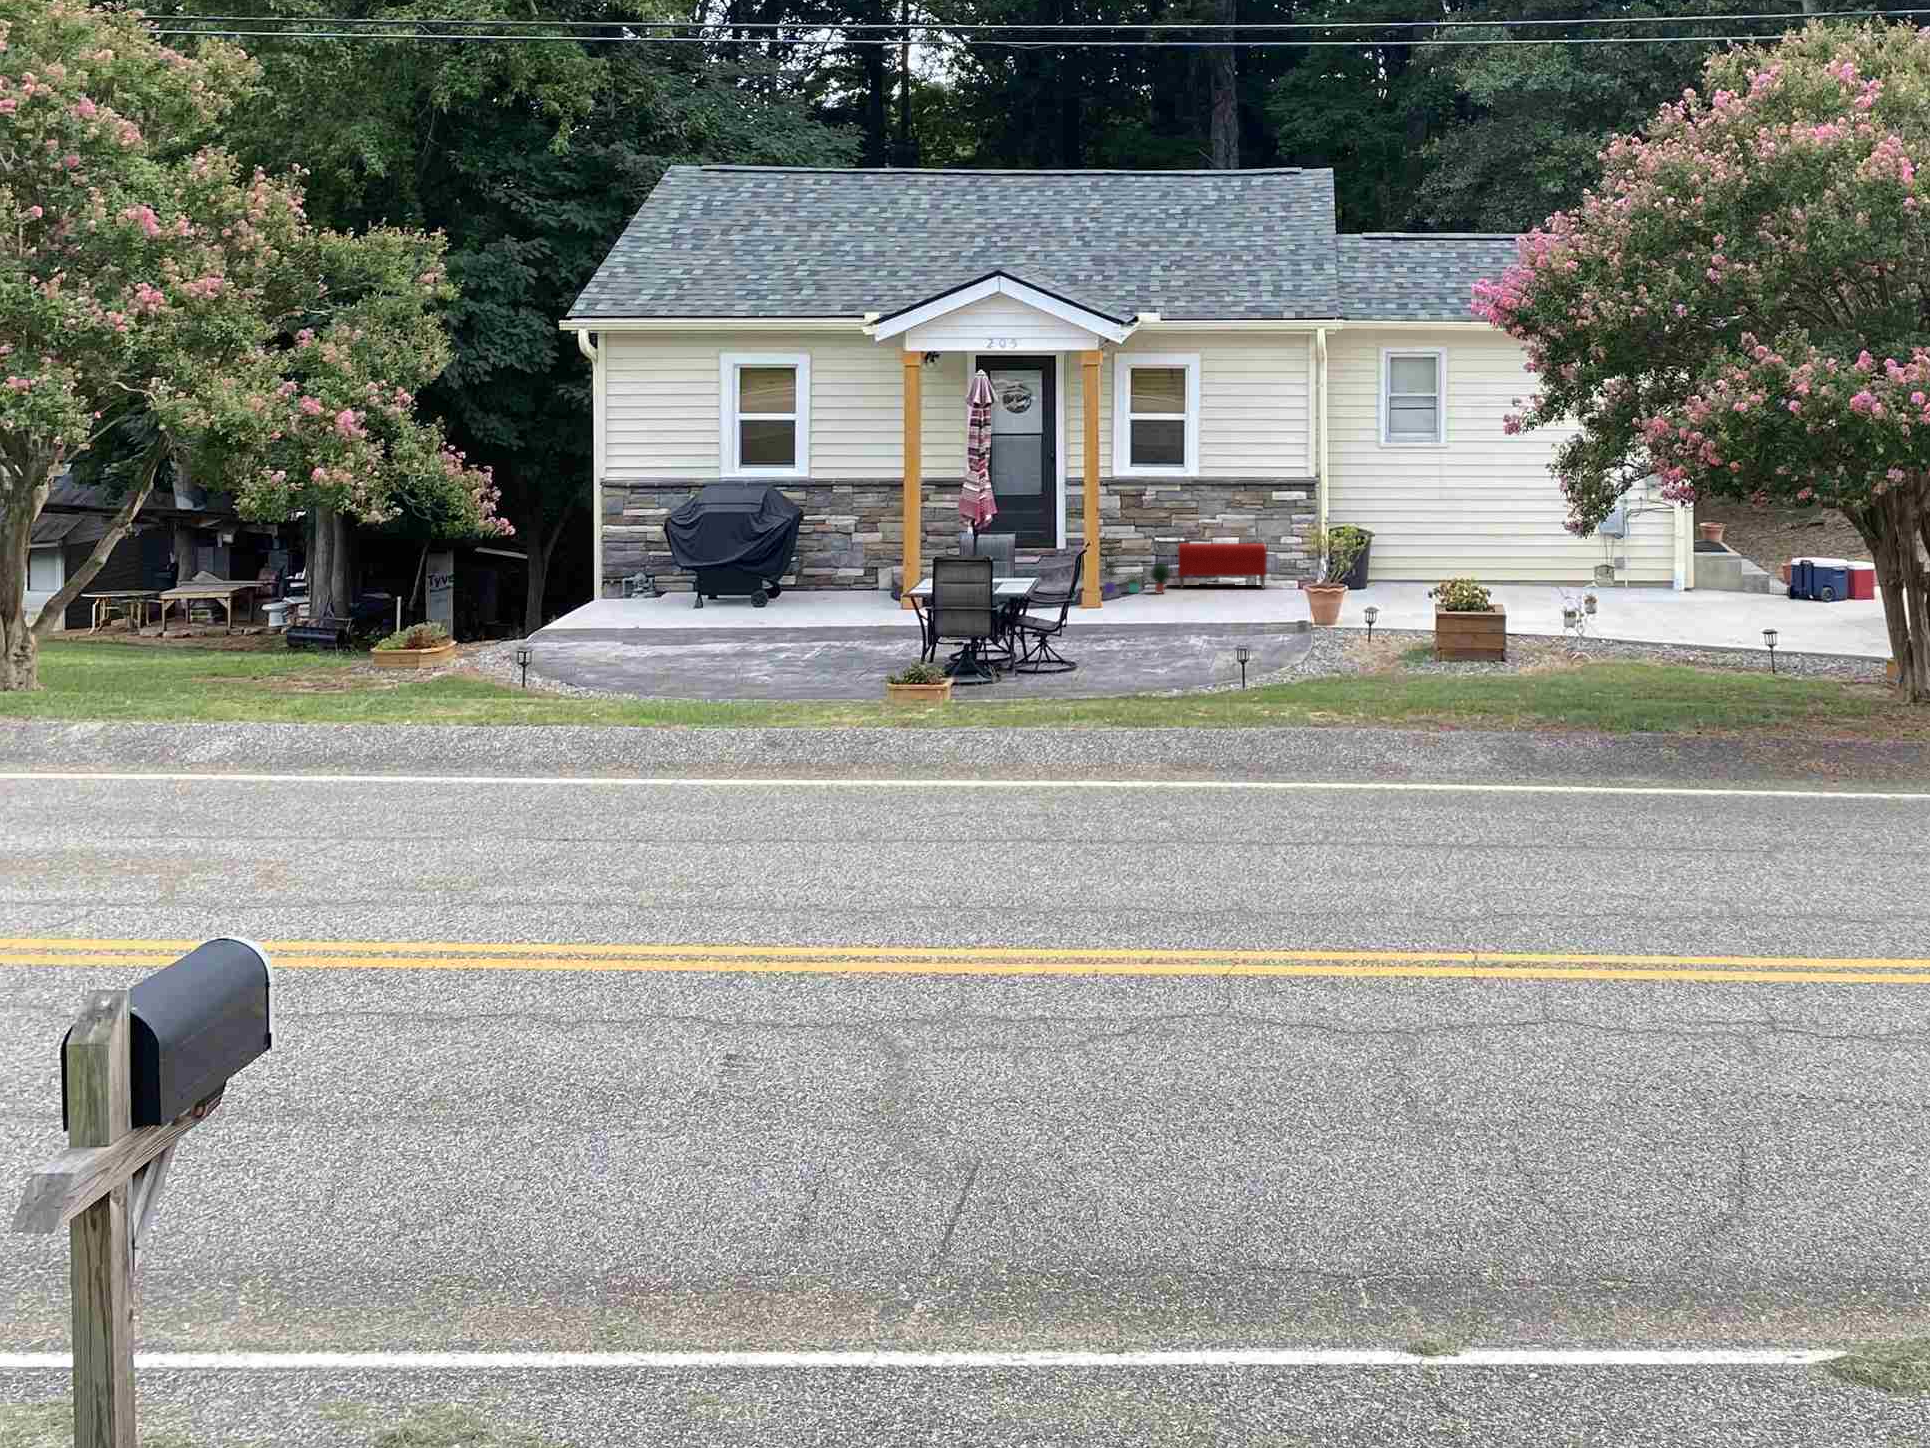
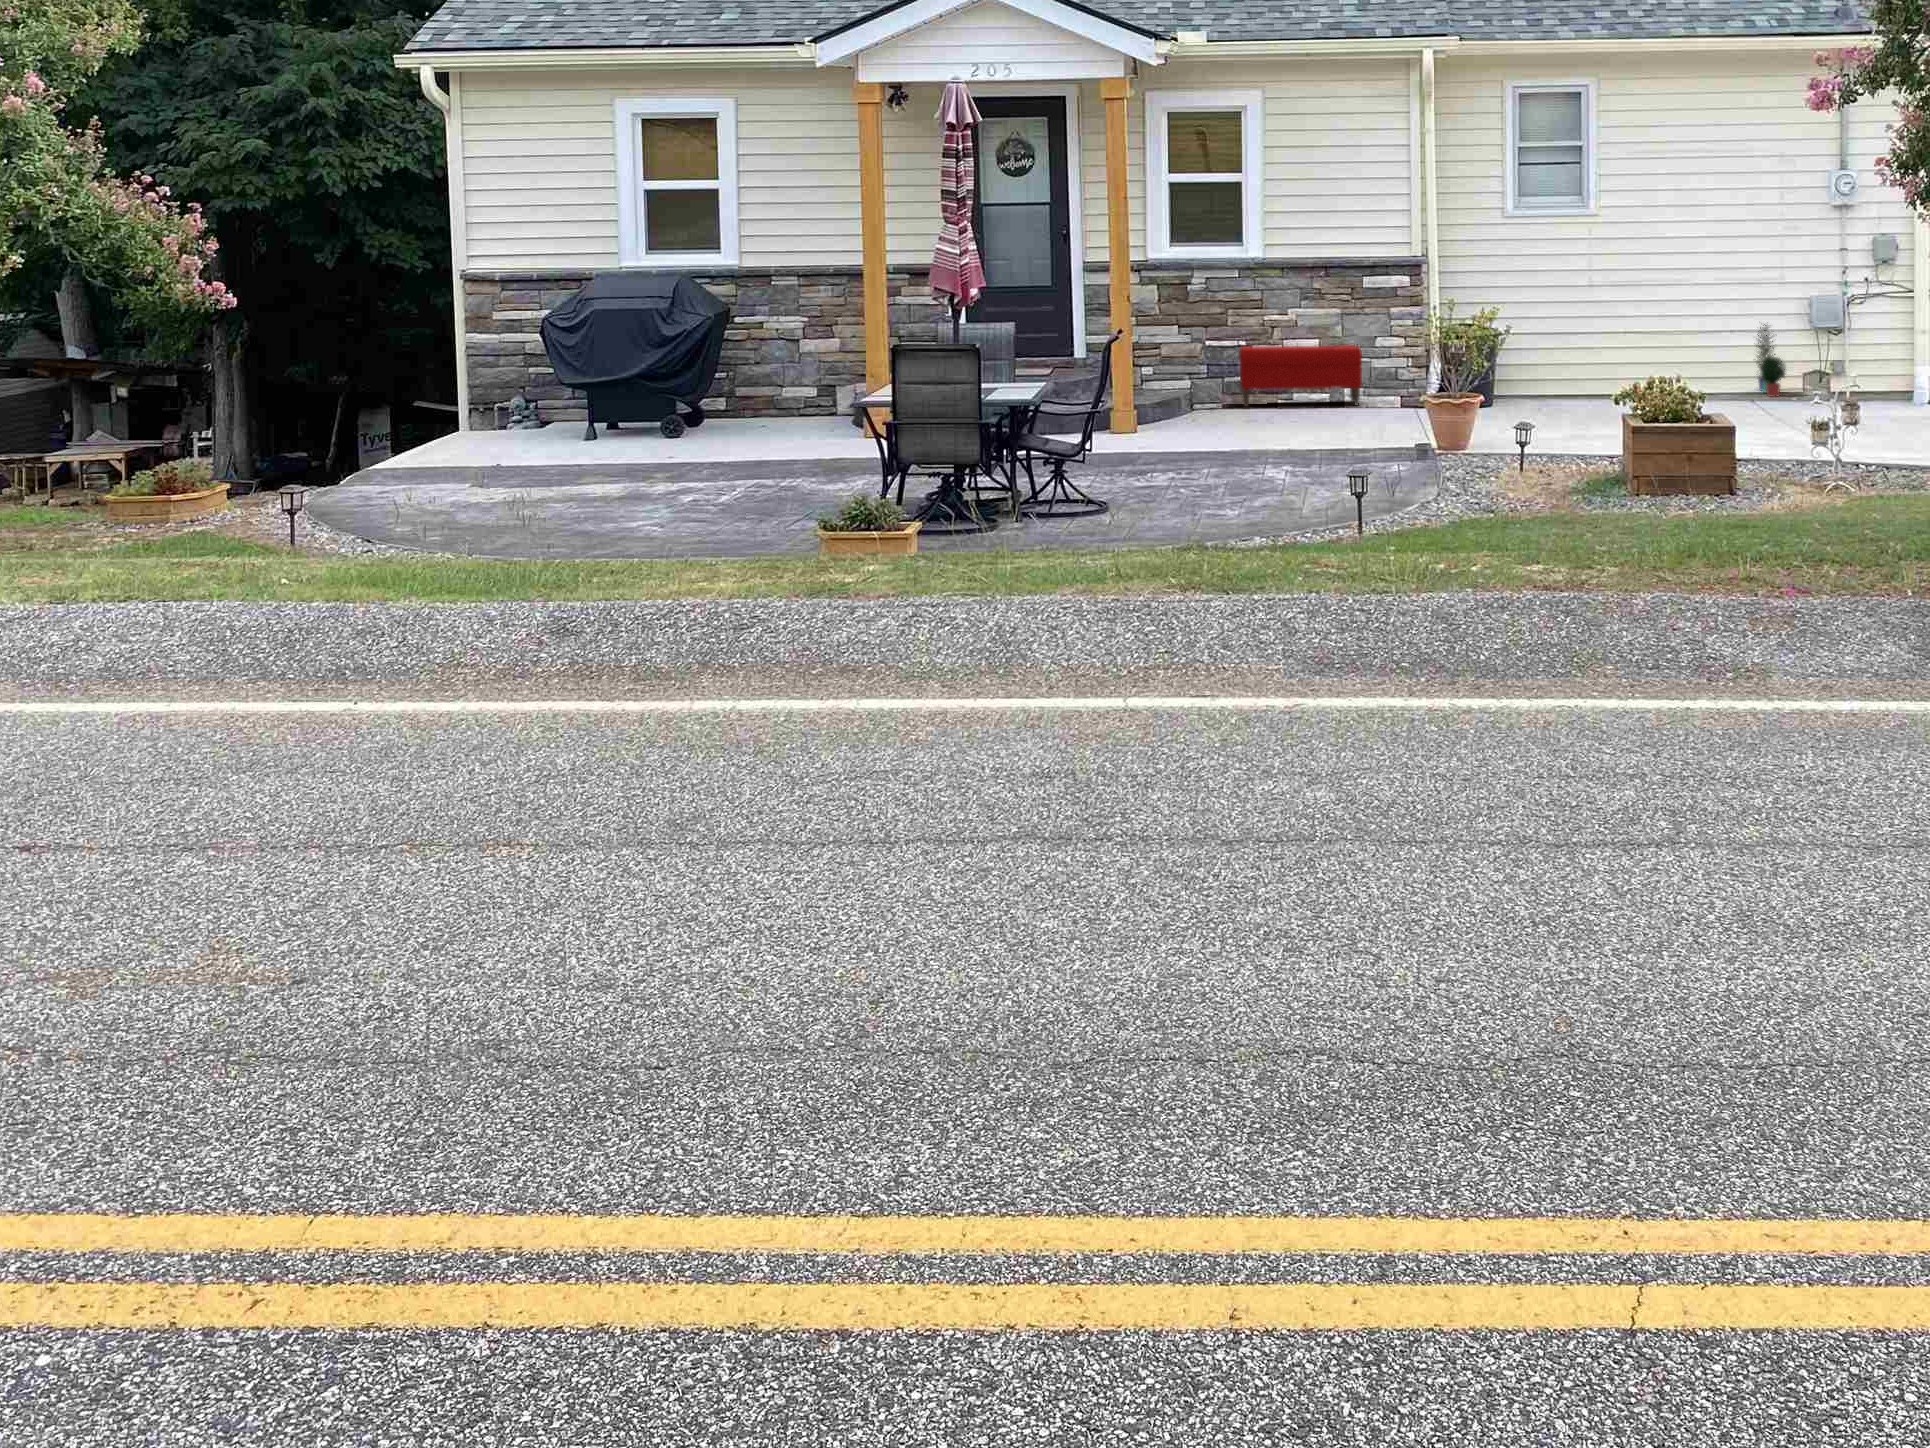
potted plant: present [1102,540,1170,594] -> present [1756,324,1786,396]

